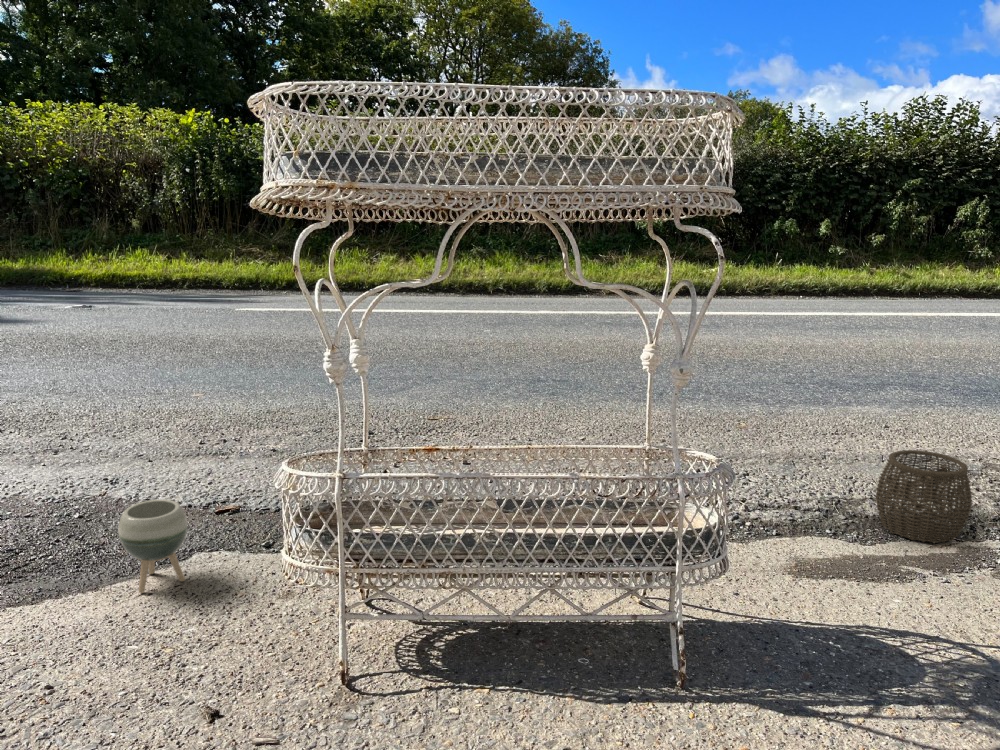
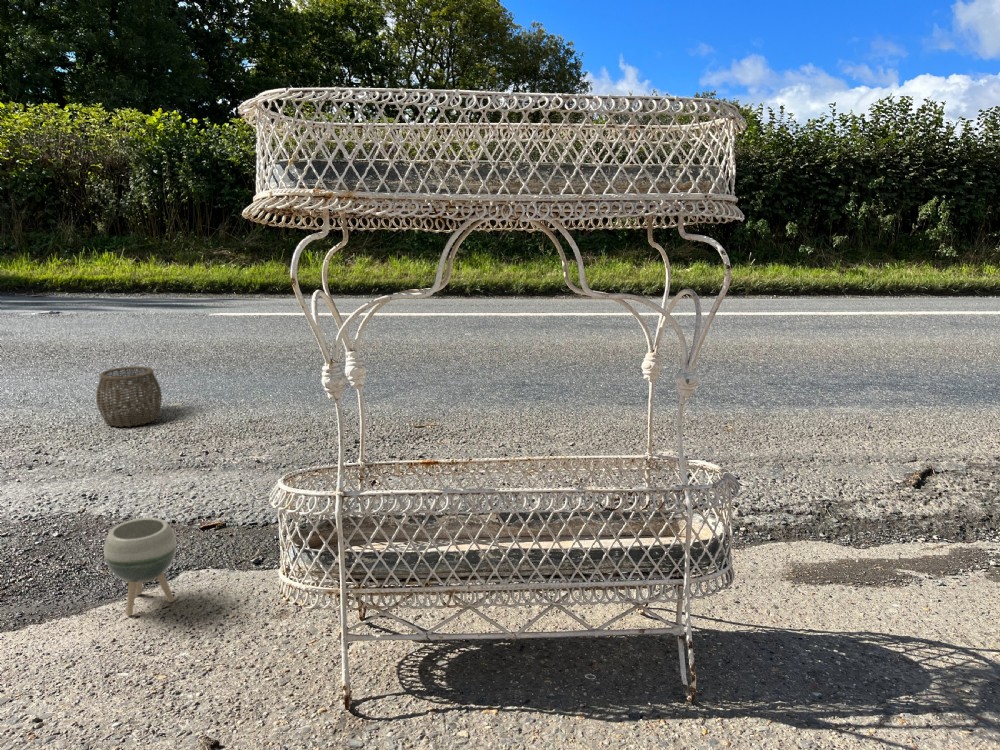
woven basket: present [876,450,972,543] -> present [96,366,162,427]

